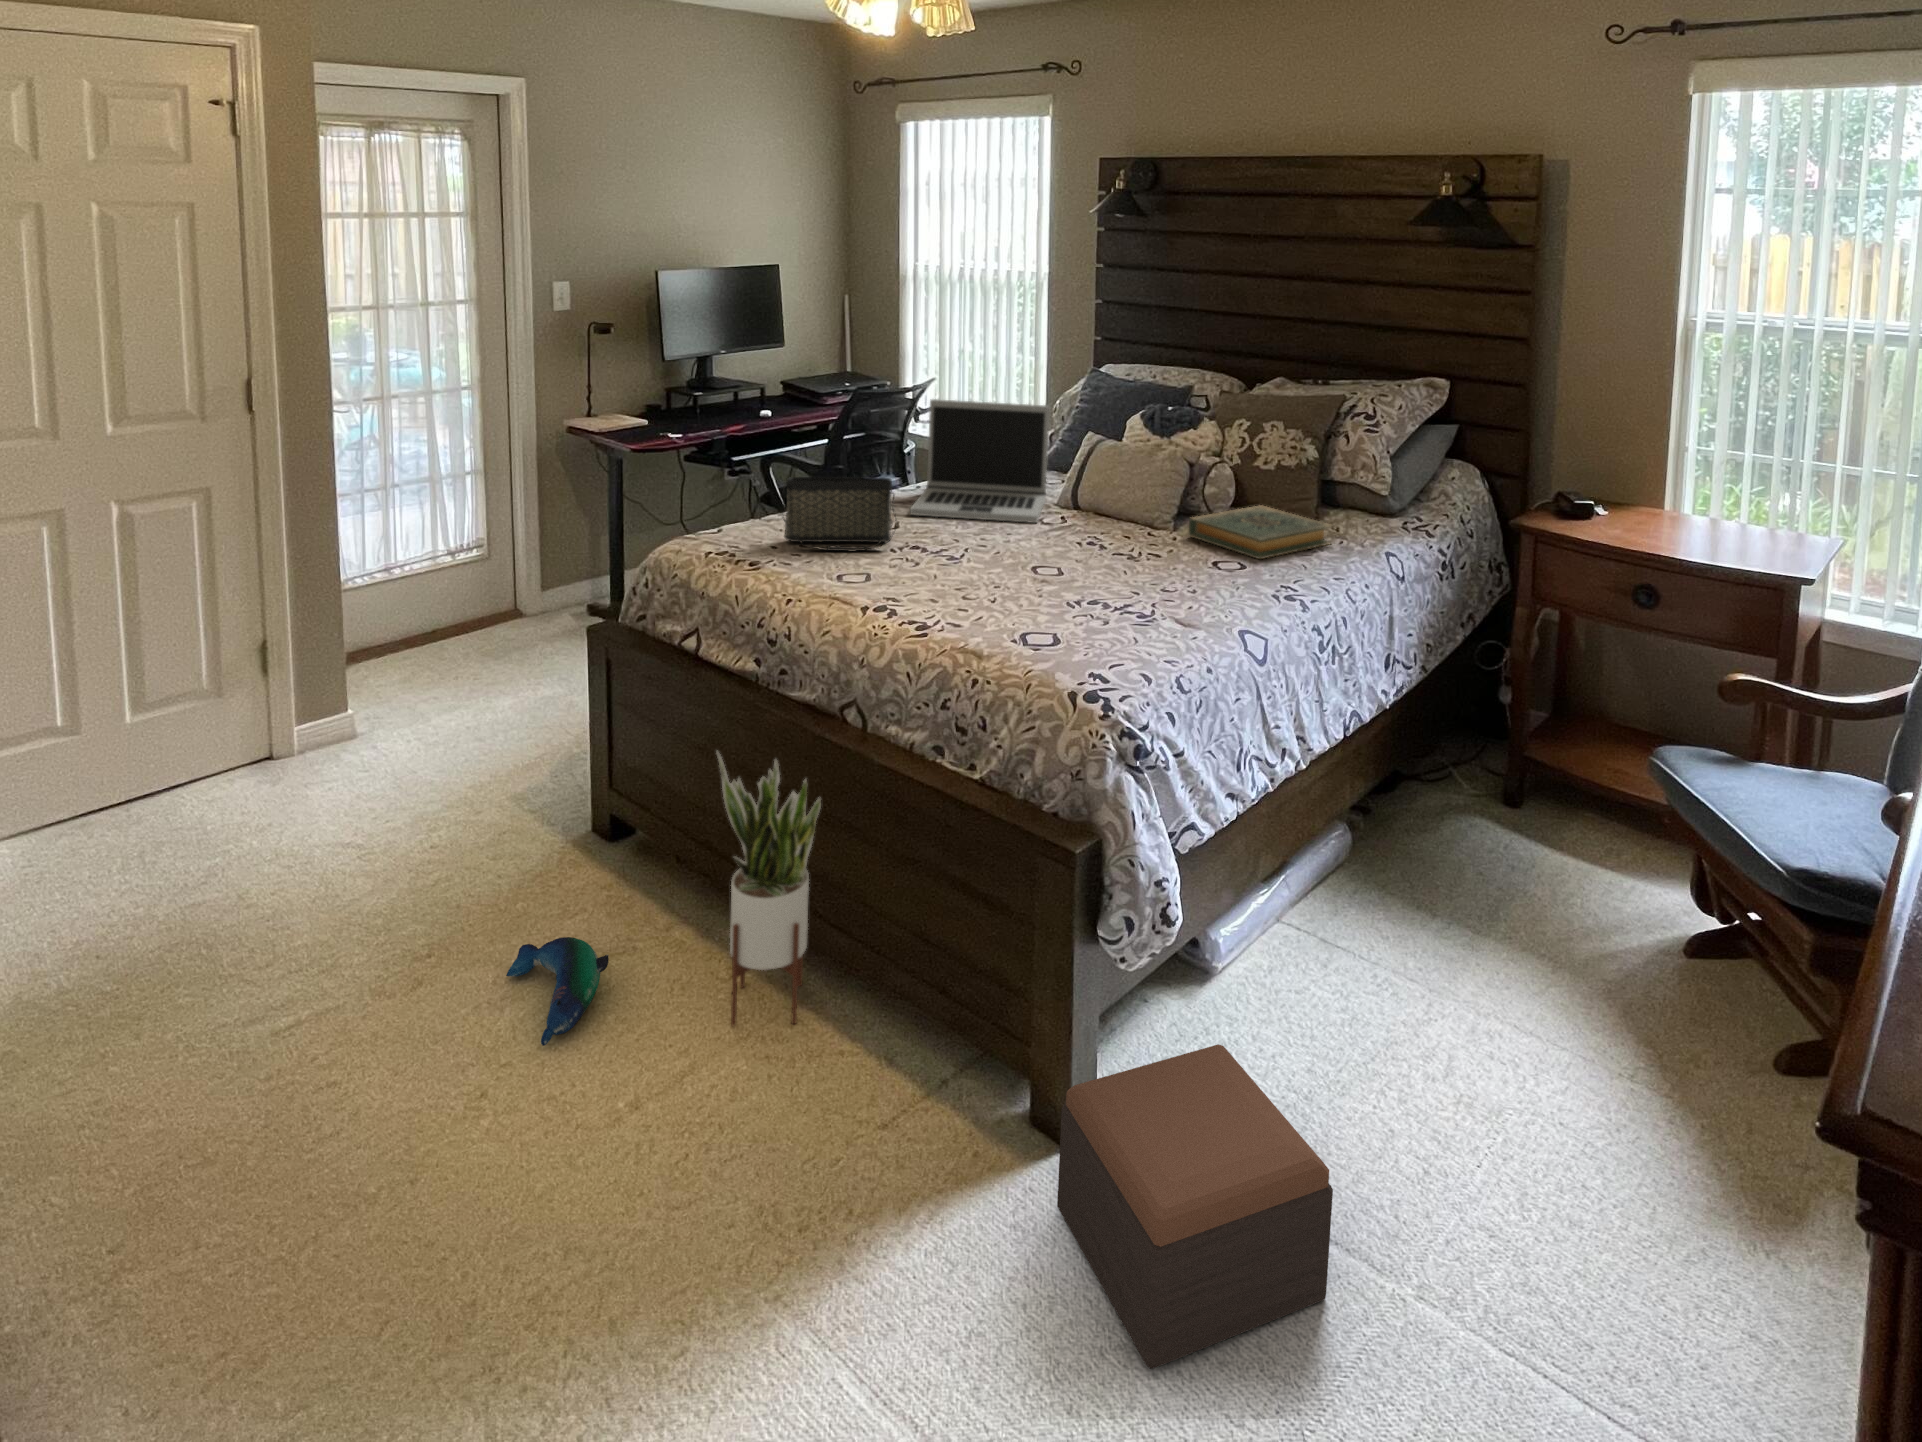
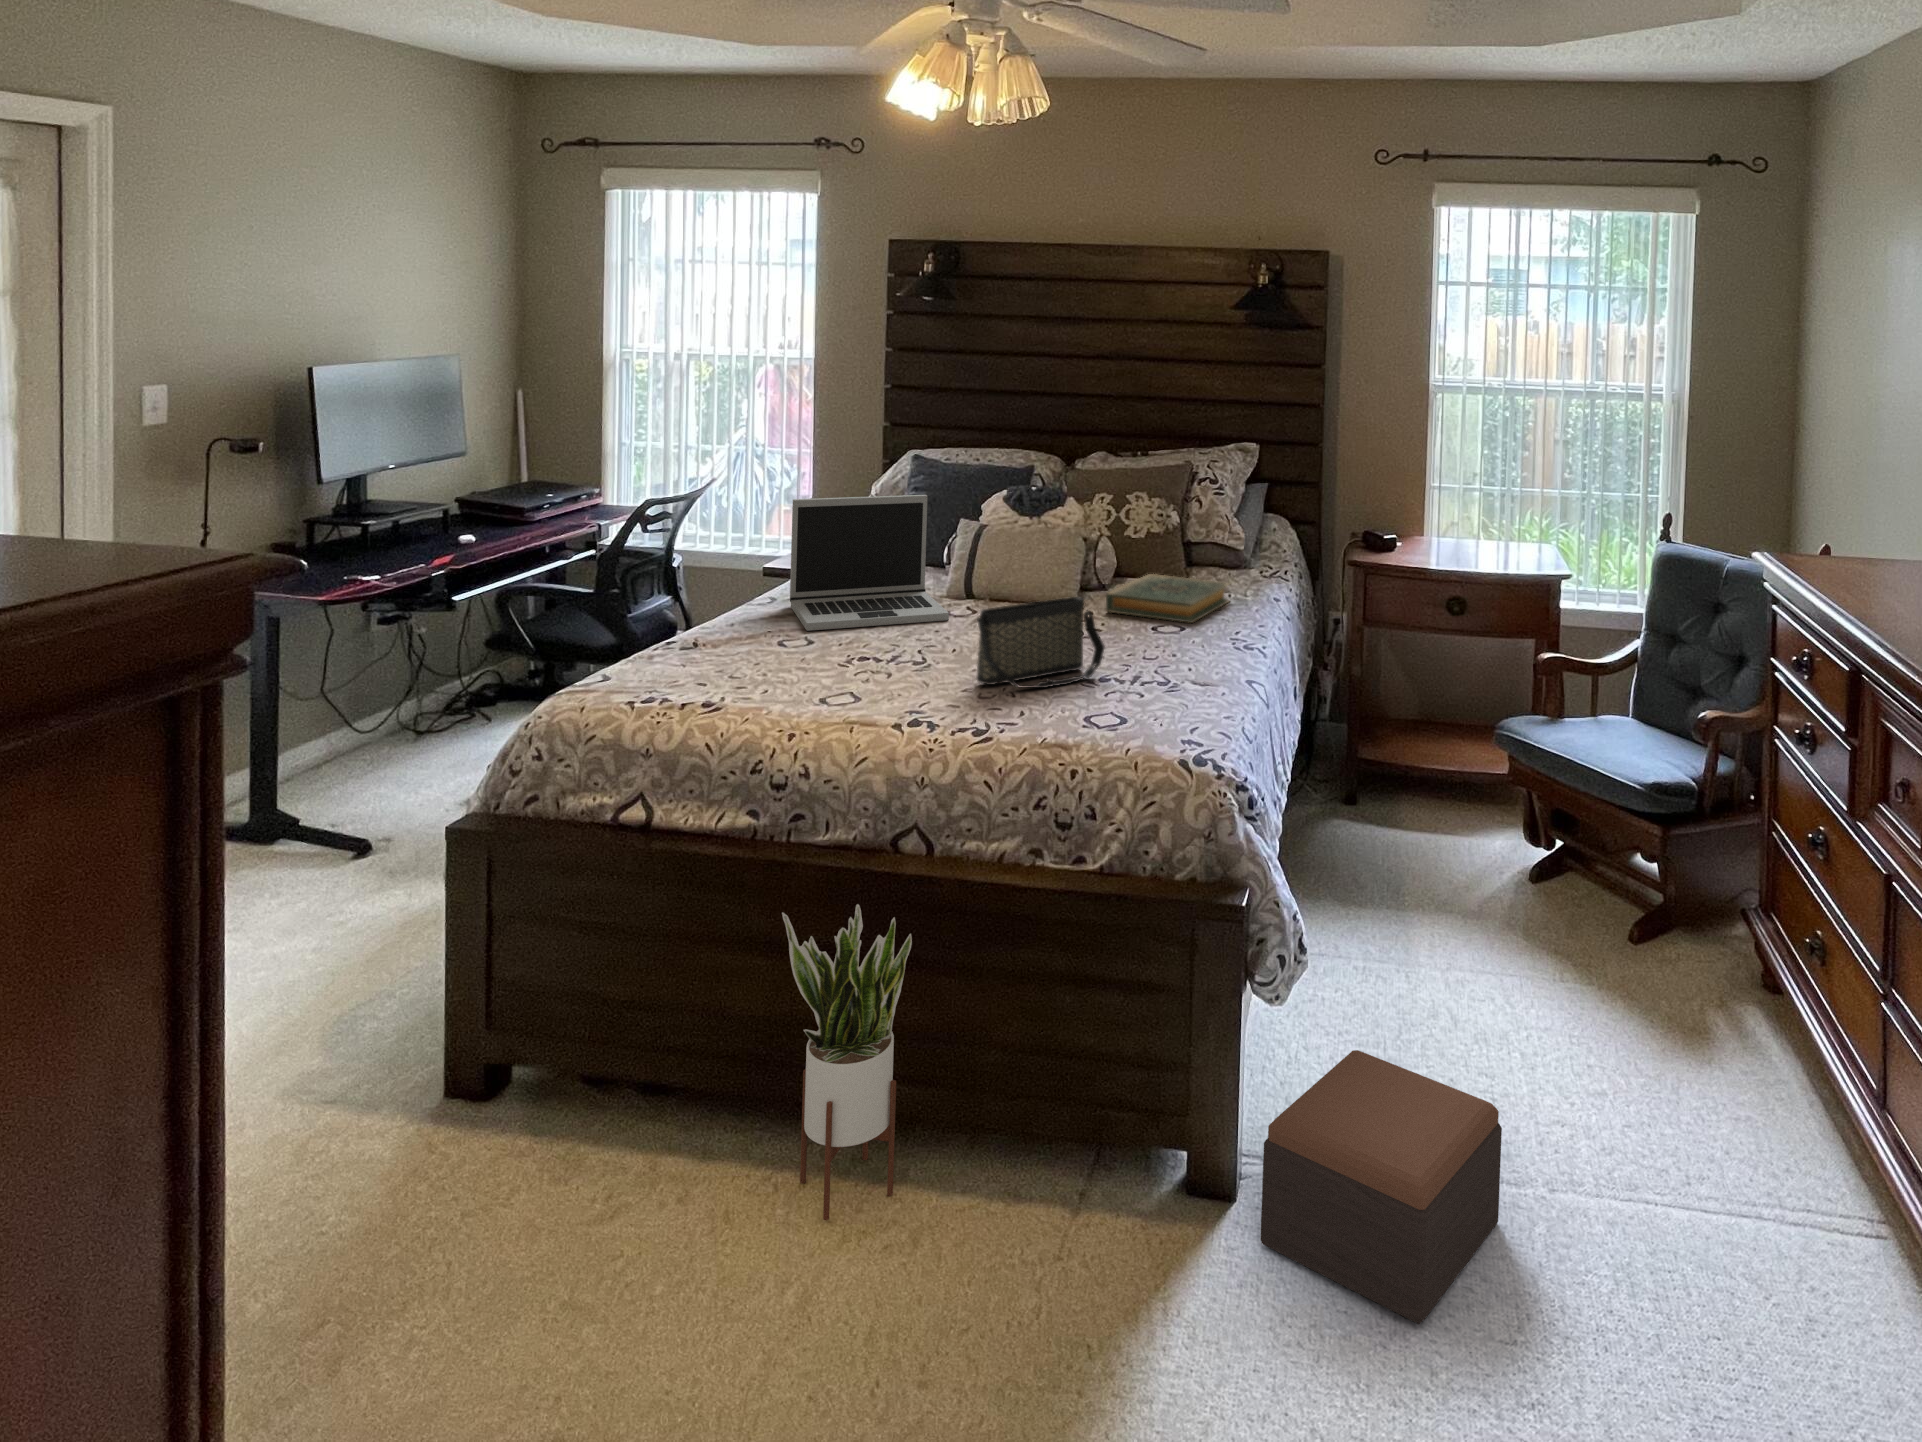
handbag: present [784,477,896,551] -> present [977,597,1105,688]
plush toy: present [506,937,609,1046] -> none [494,1194,648,1321]

